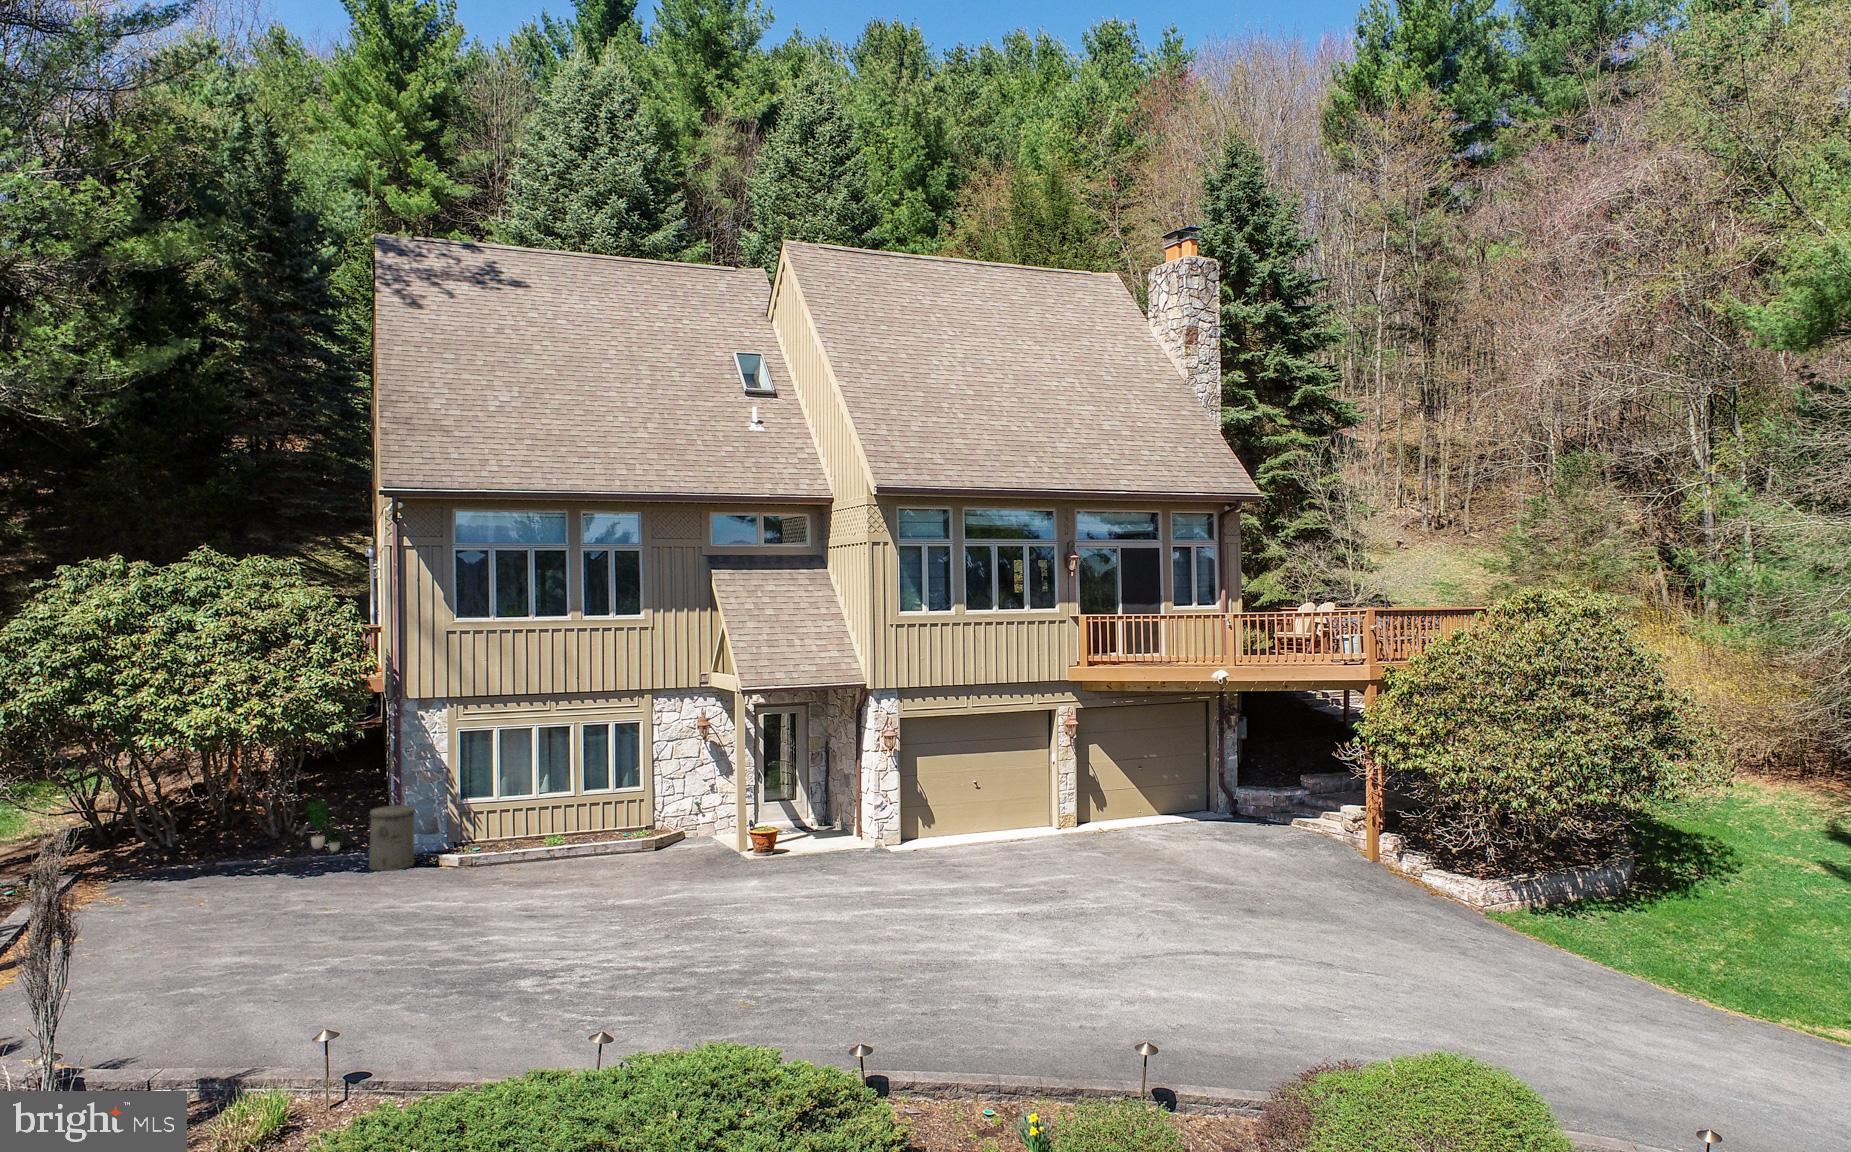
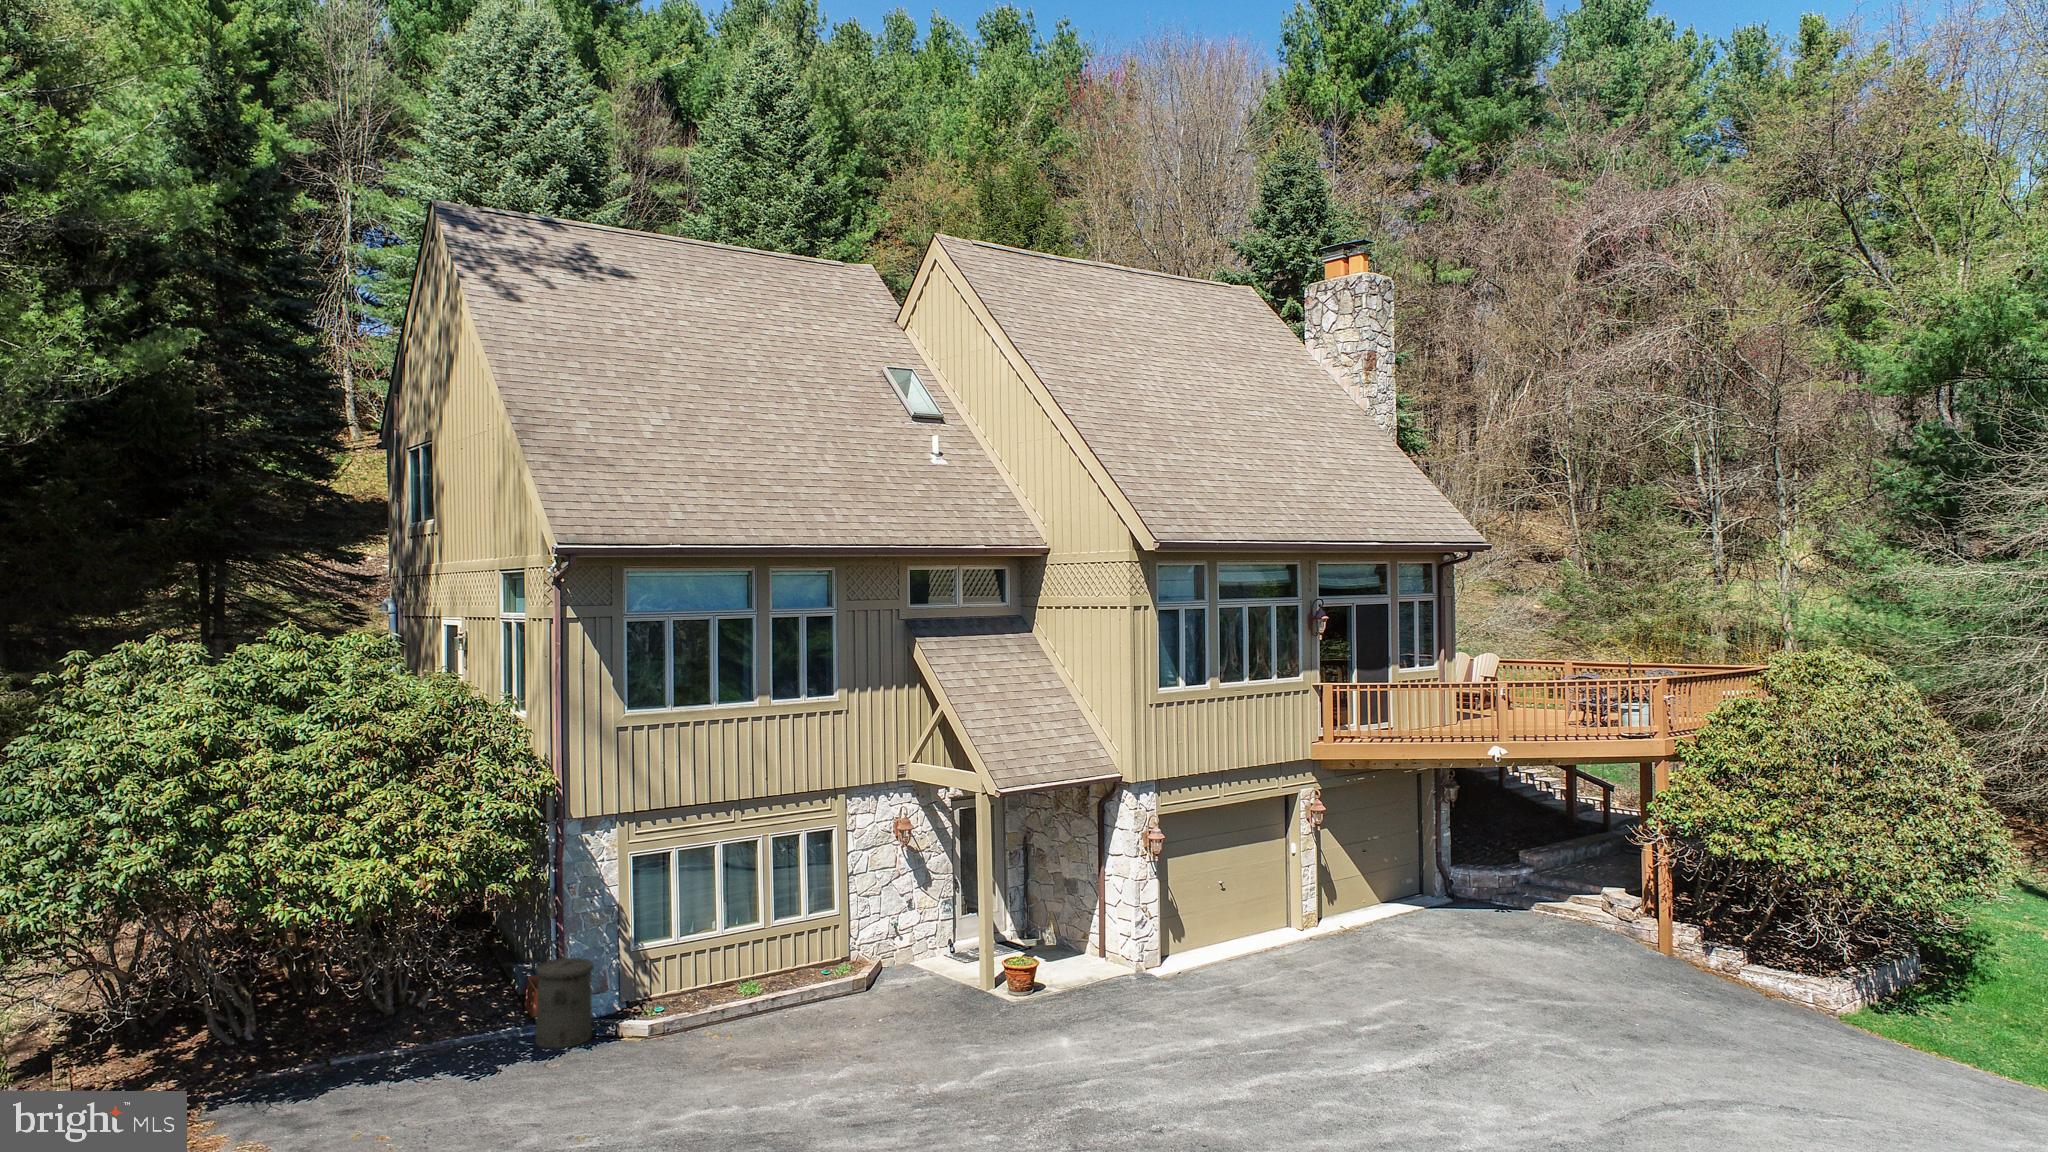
potted plant: present [306,800,342,851] -> none [419,950,478,1022]

